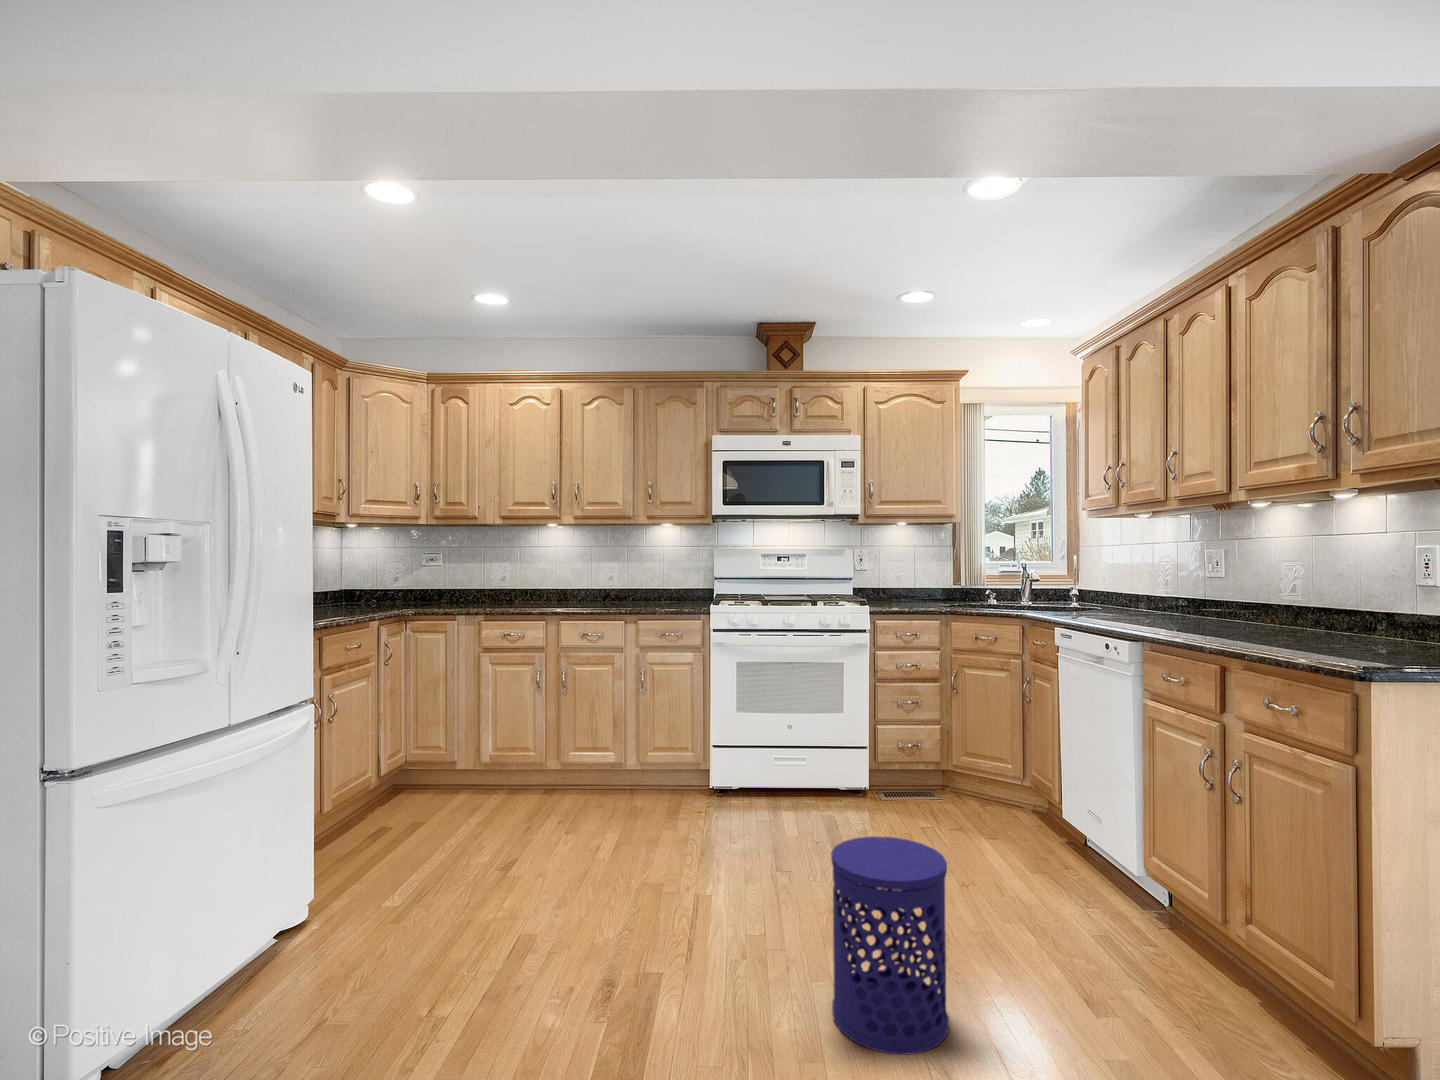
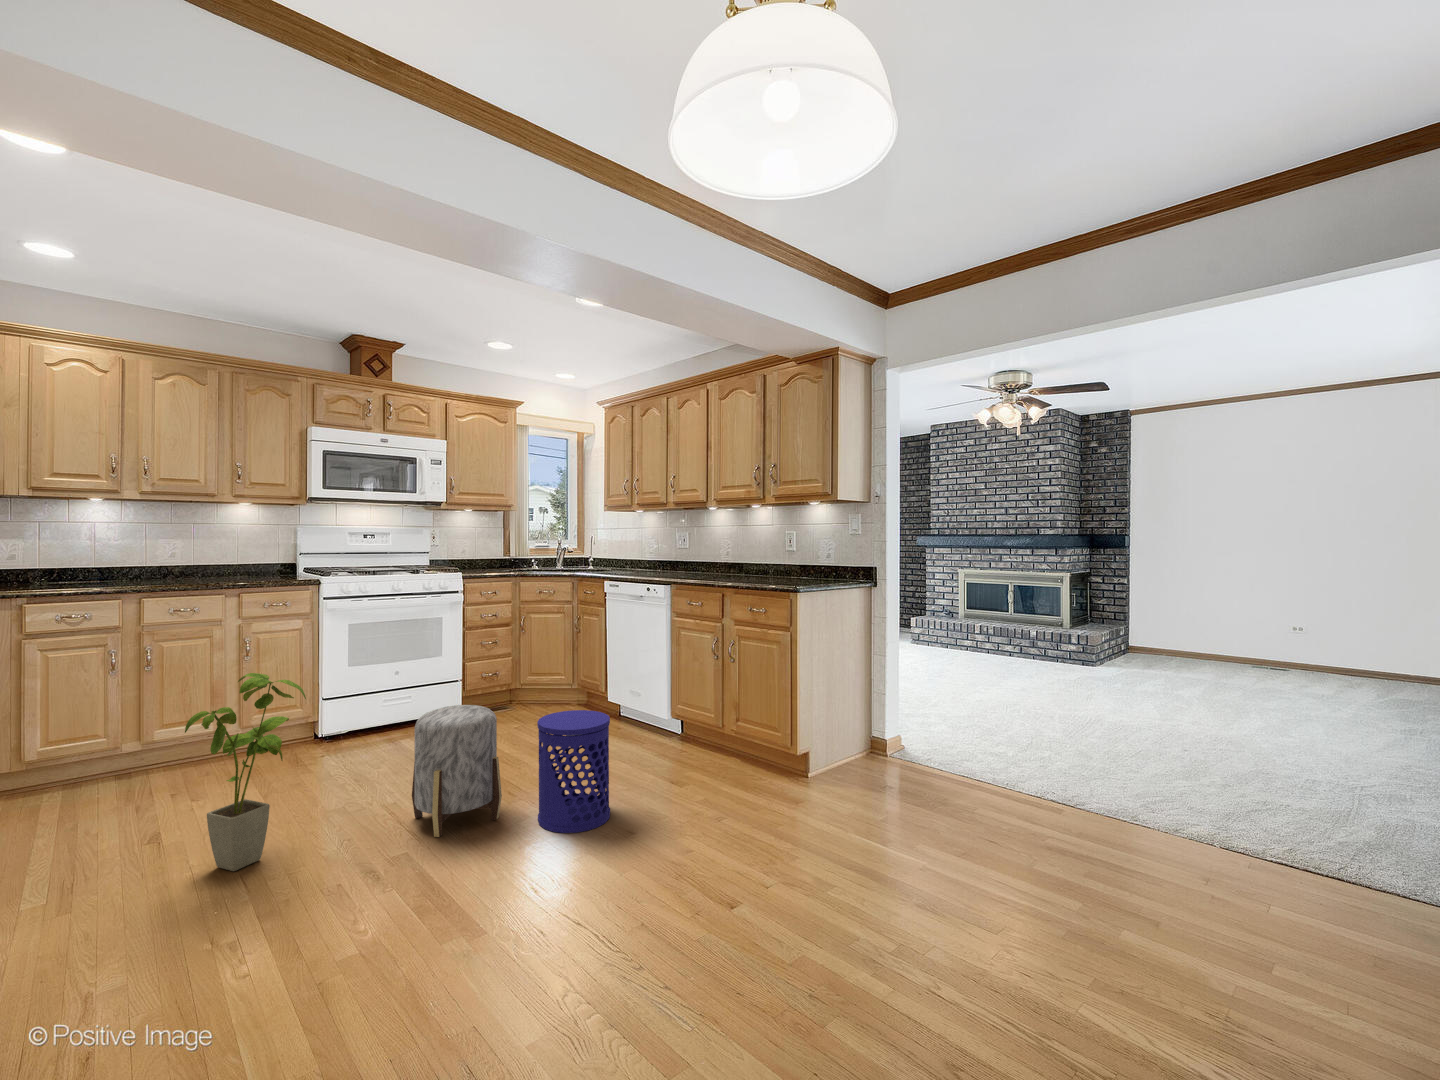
house plant: none [480,714,589,933] -> present [185,673,306,871]
stool: none [695,792,800,975] -> present [412,705,502,837]

